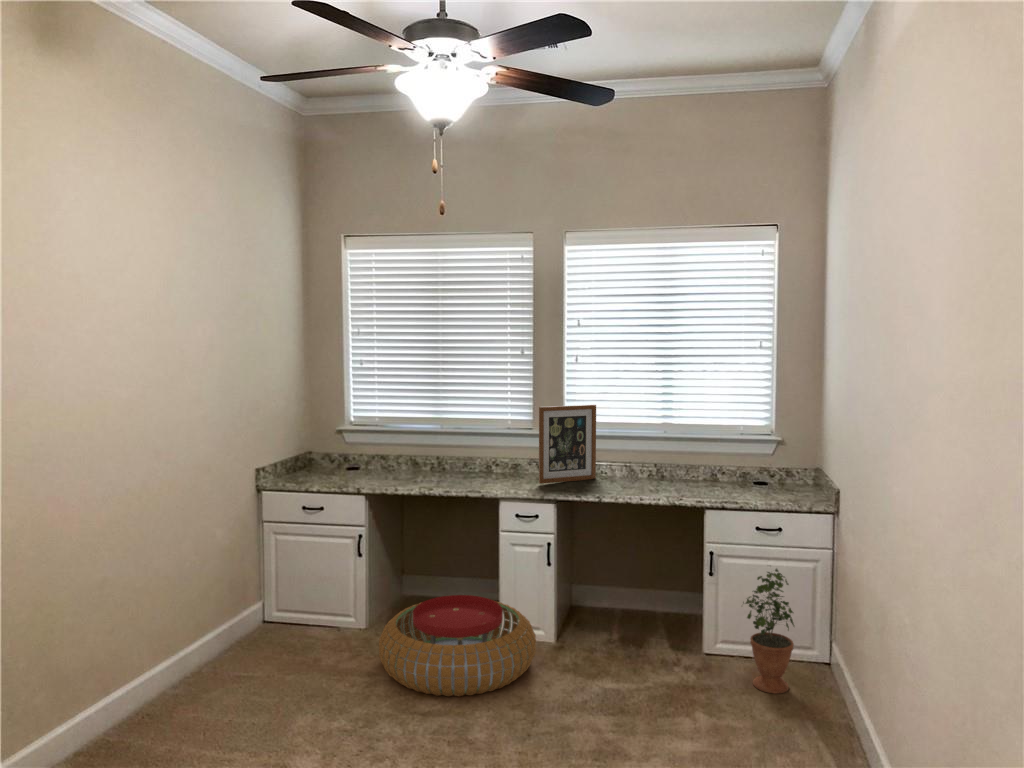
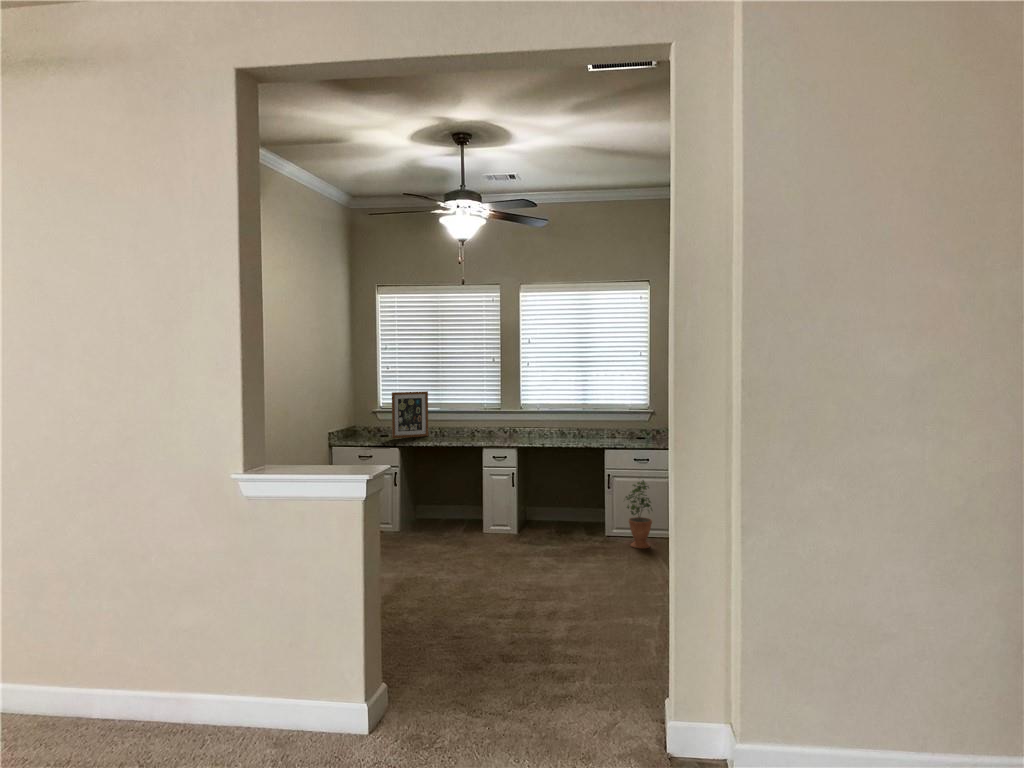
picture frame: present [539,405,596,484] -> present [392,391,428,438]
pouf: present [379,595,536,696] -> none [414,505,506,553]

